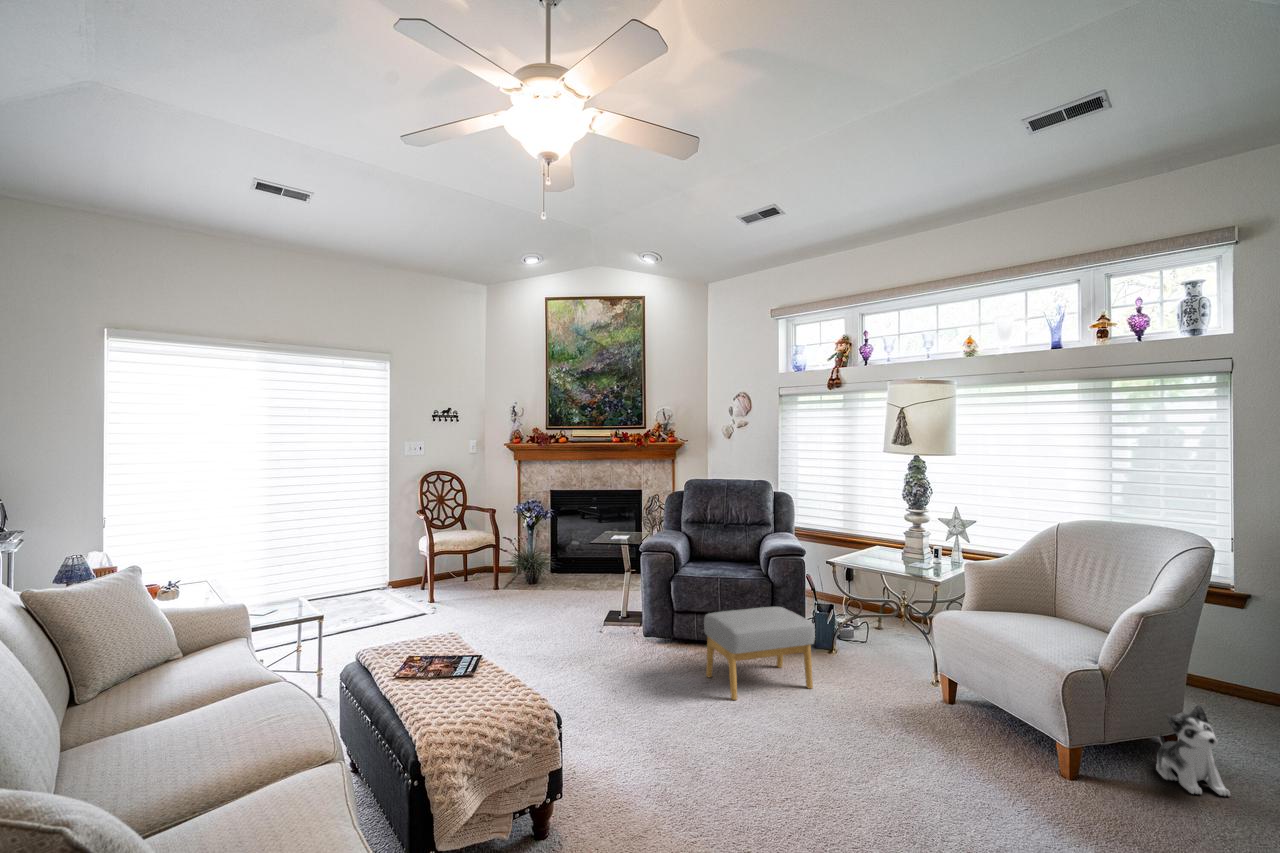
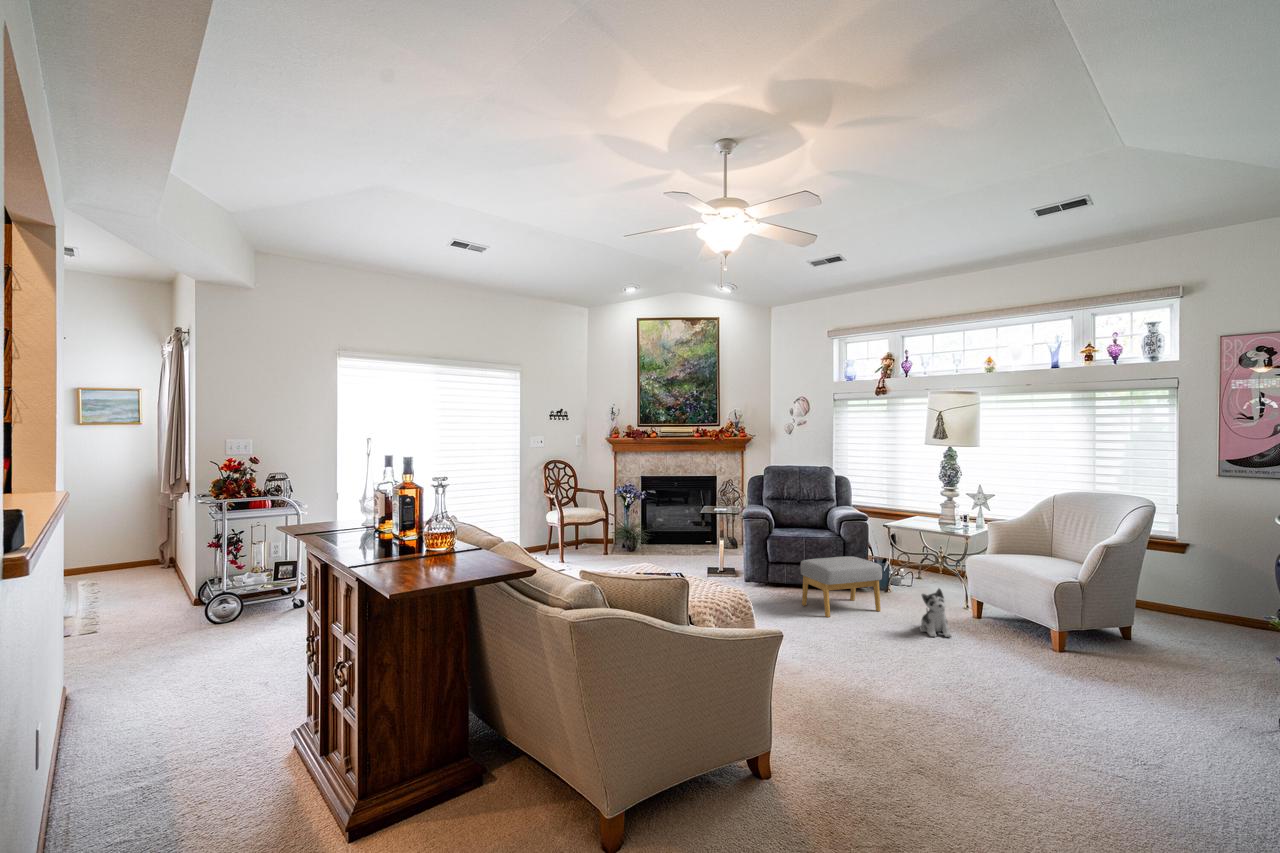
plush toy: present [1156,705,1230,796] -> present [920,589,951,637]

